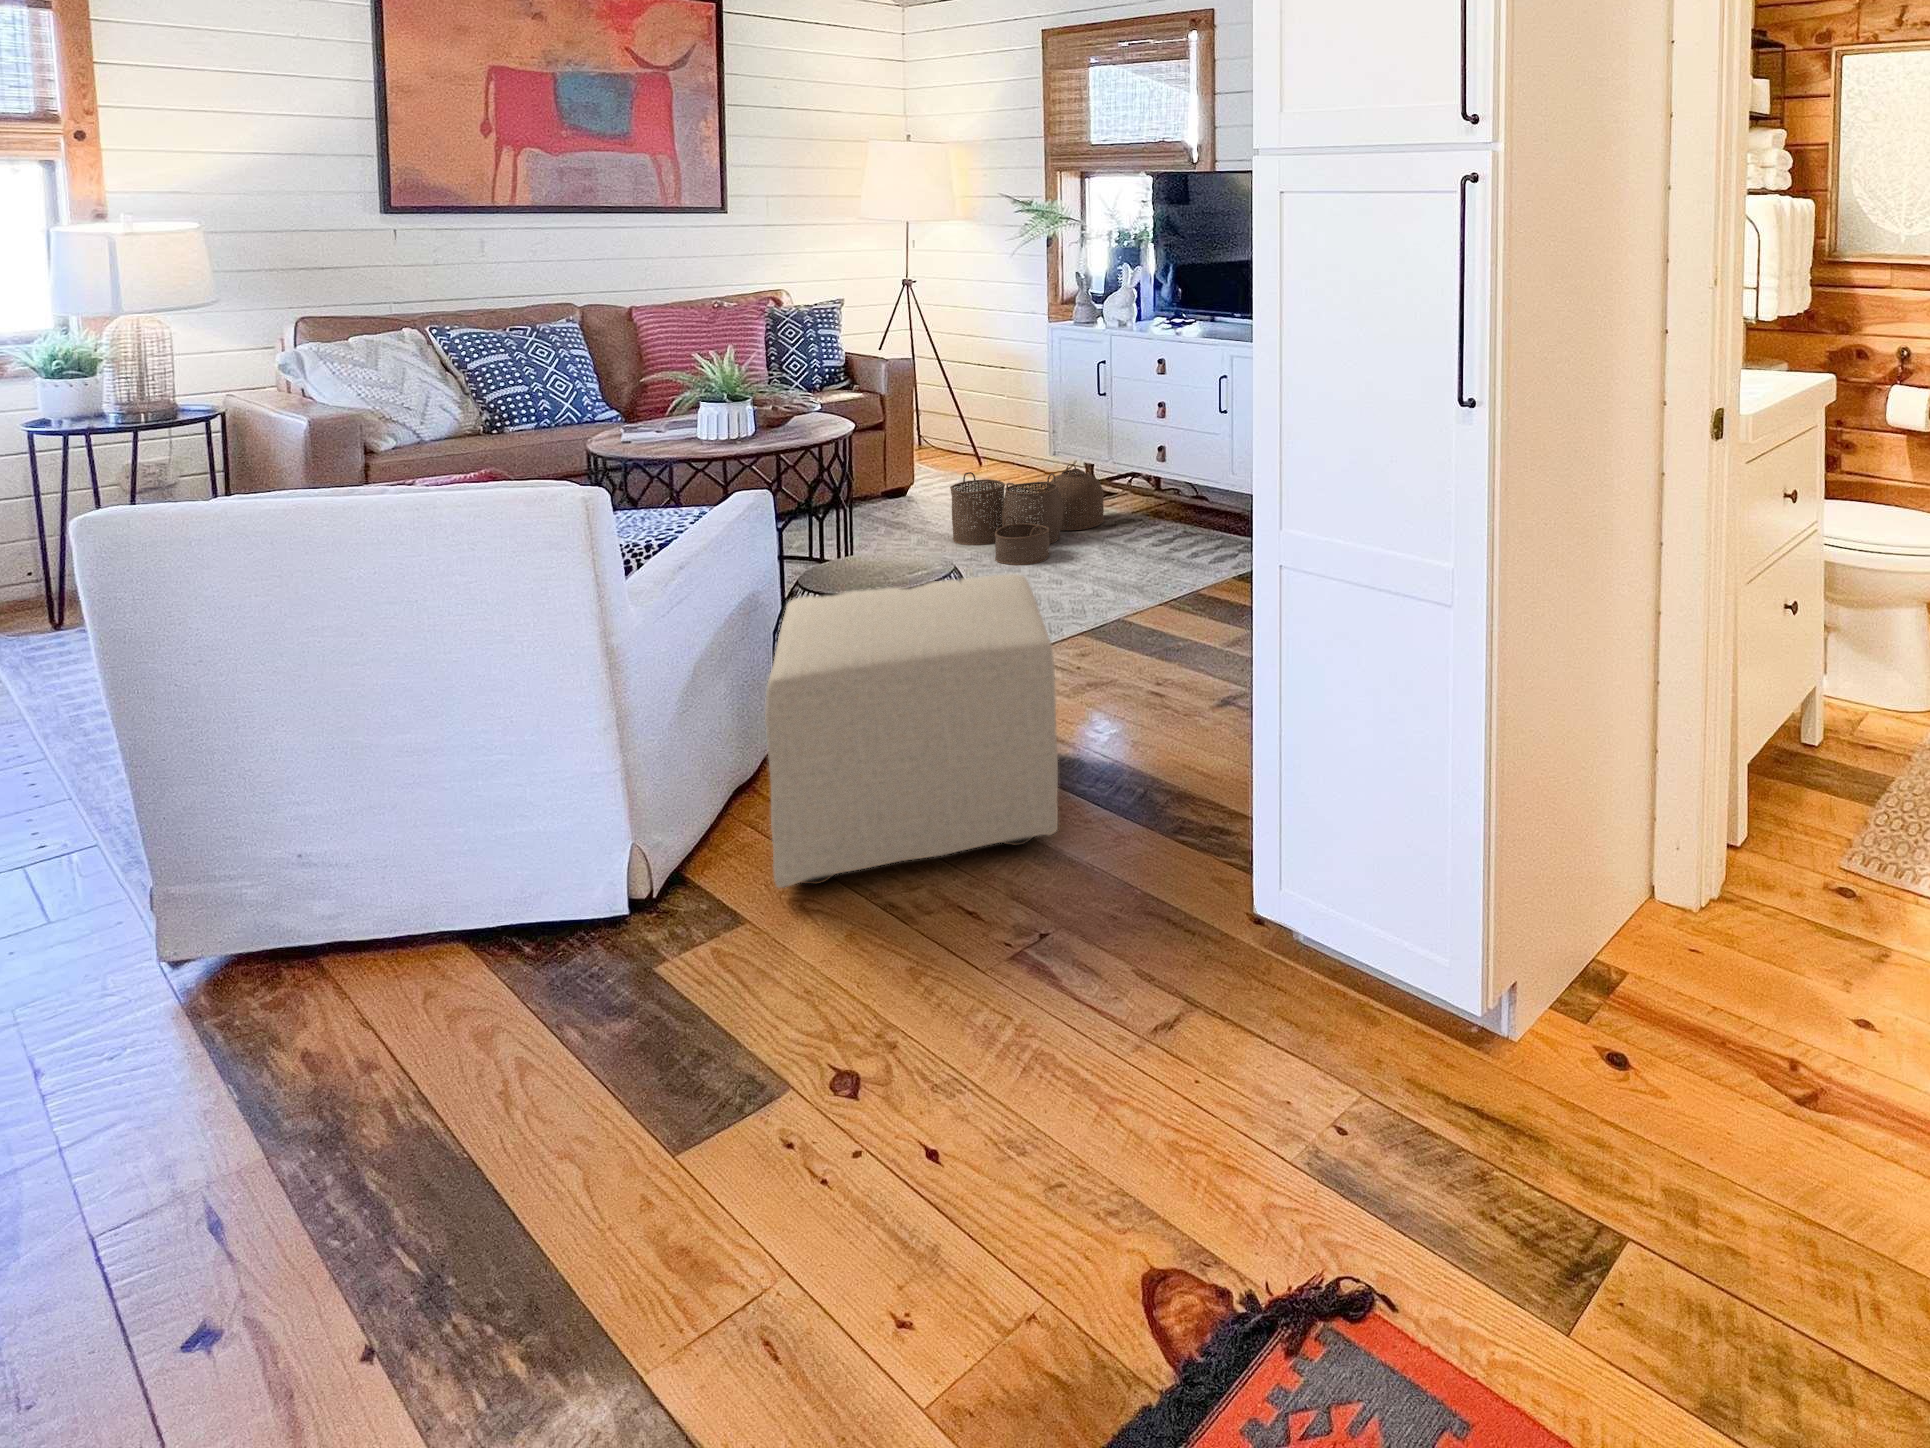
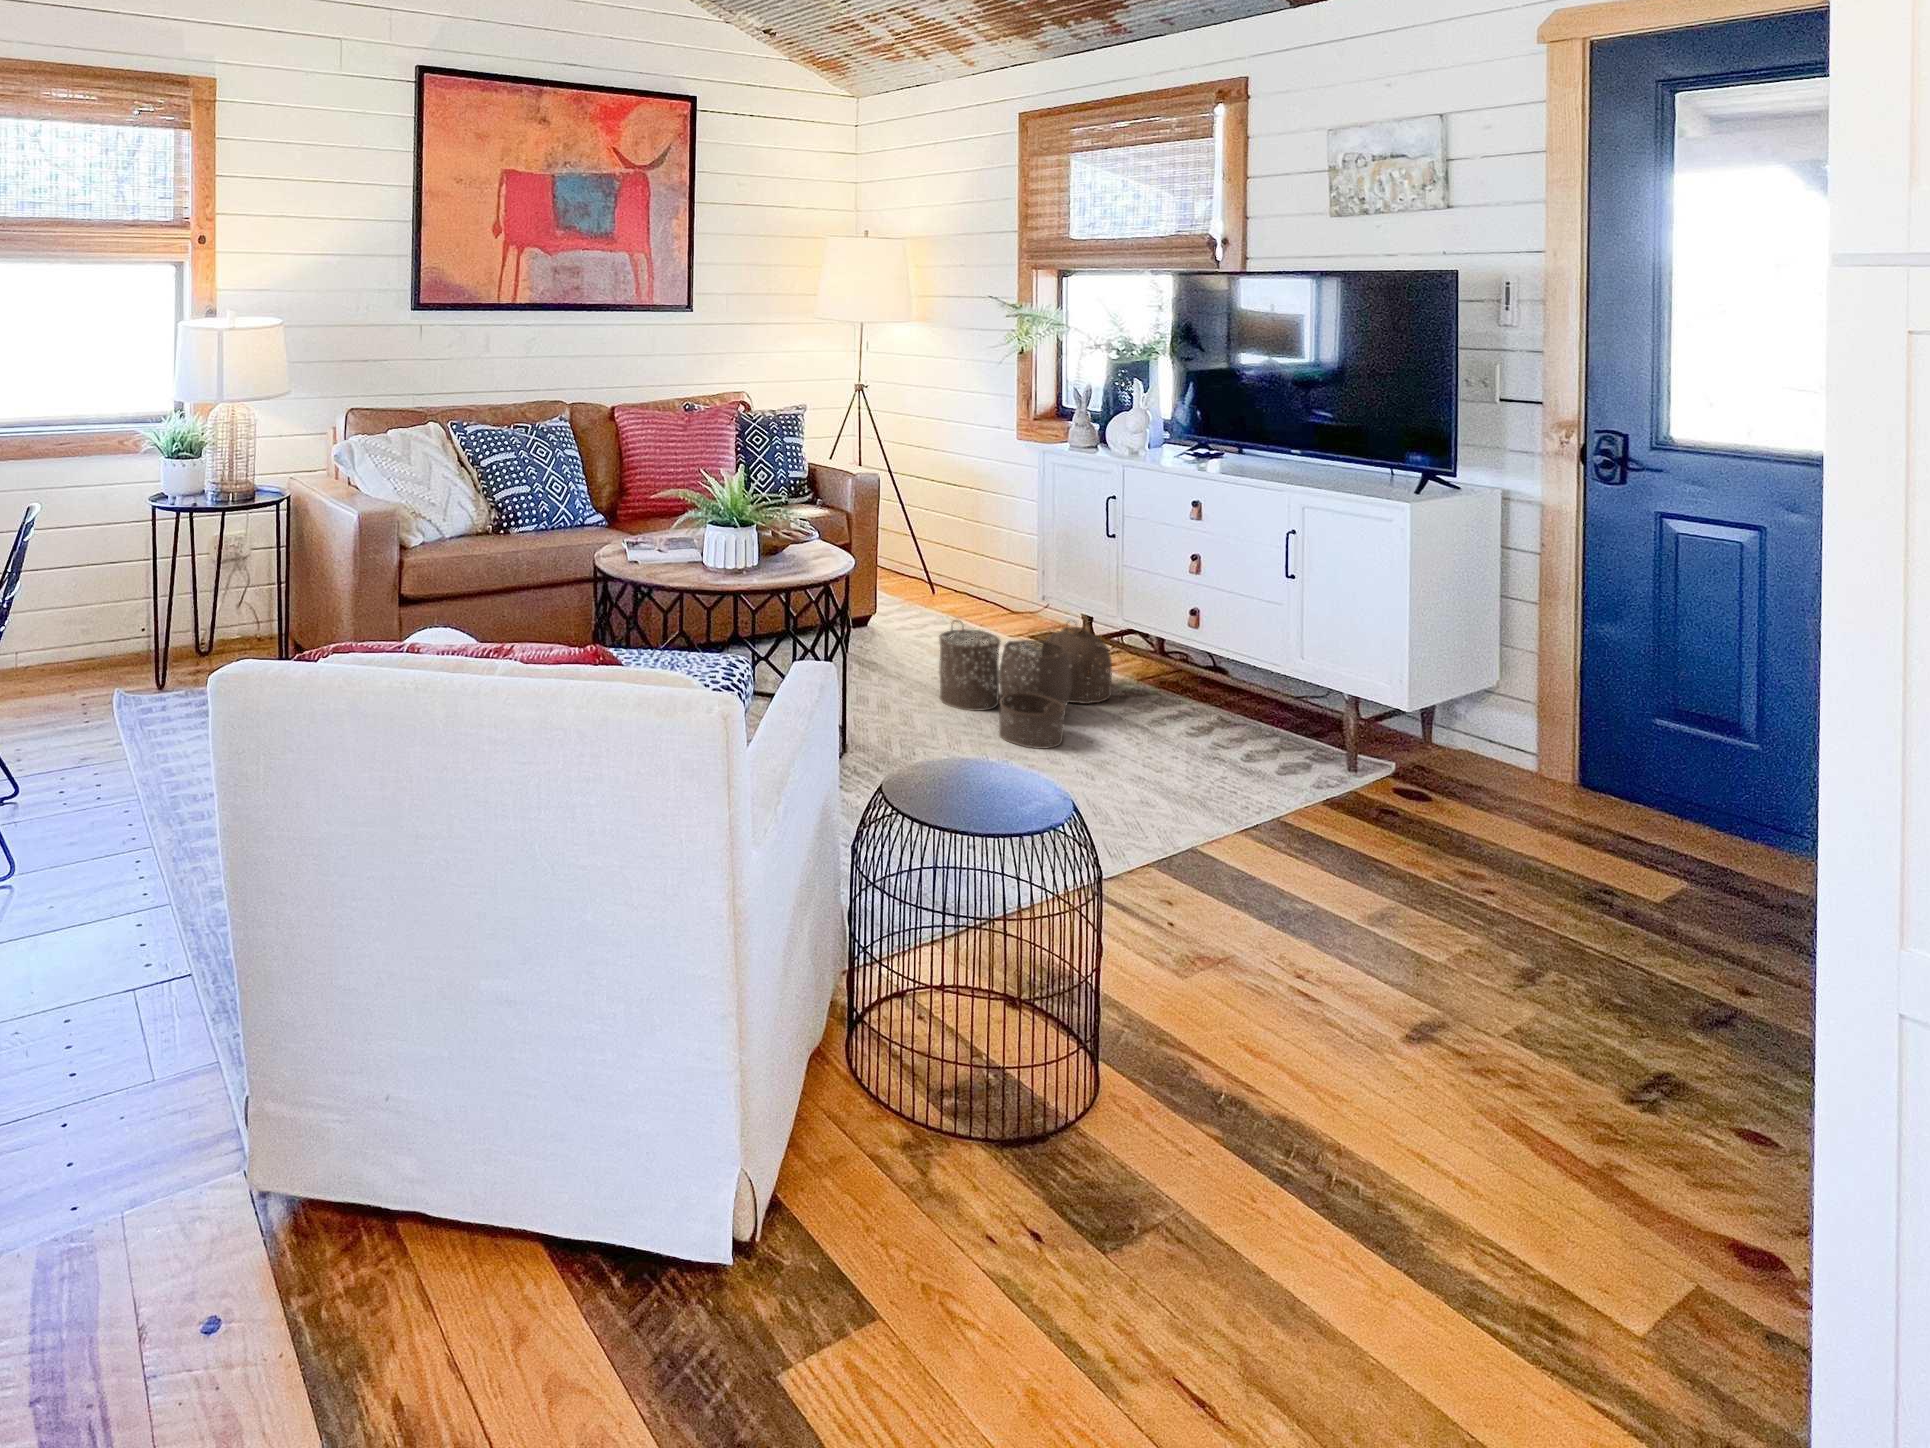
ottoman: present [765,574,1058,888] -> none [871,830,1296,1291]

